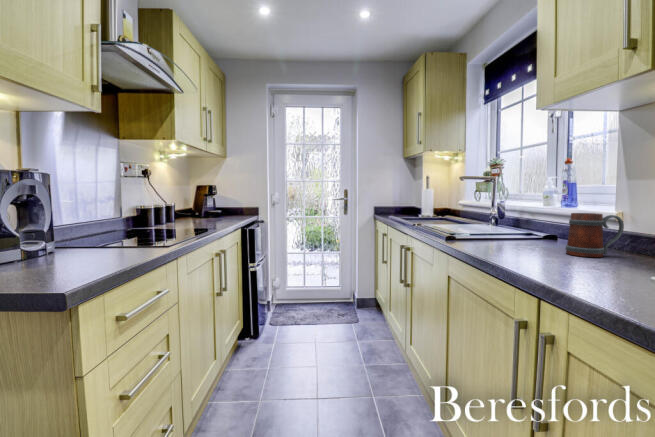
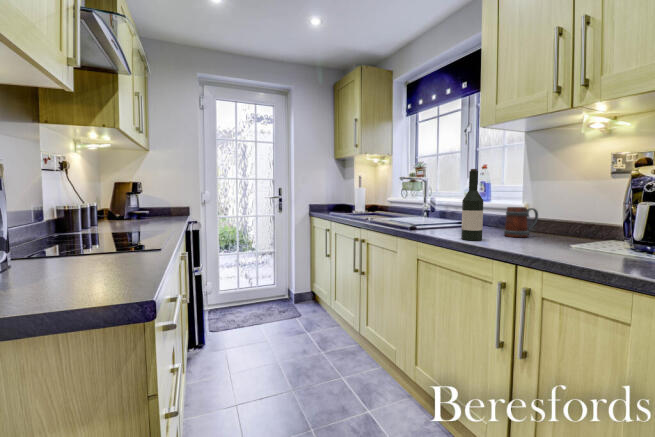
wine bottle: none [489,160,520,257] -> present [461,169,483,241]

